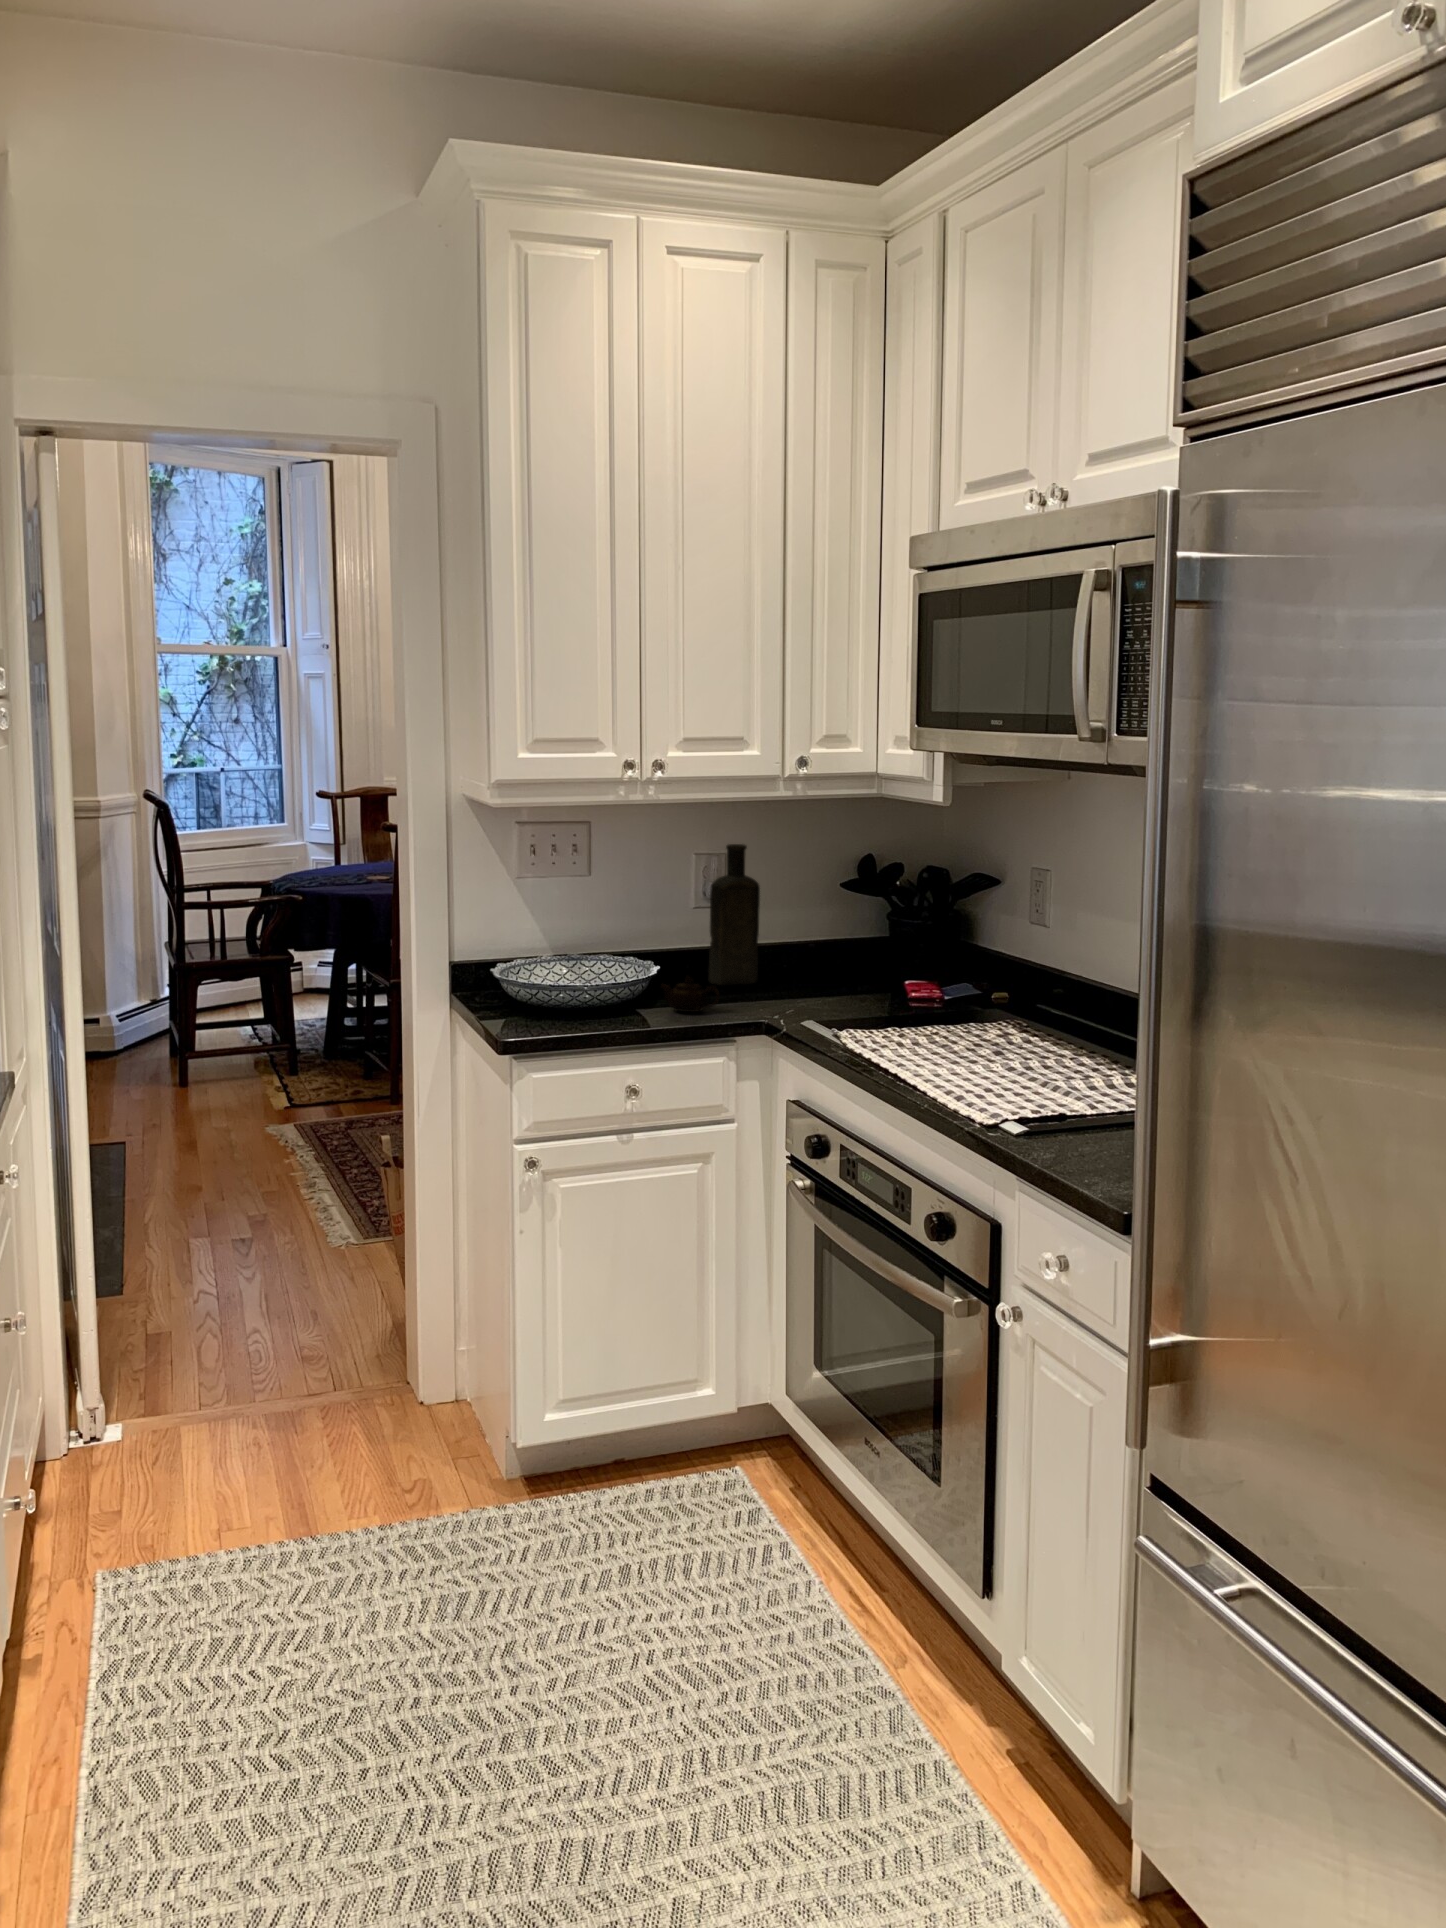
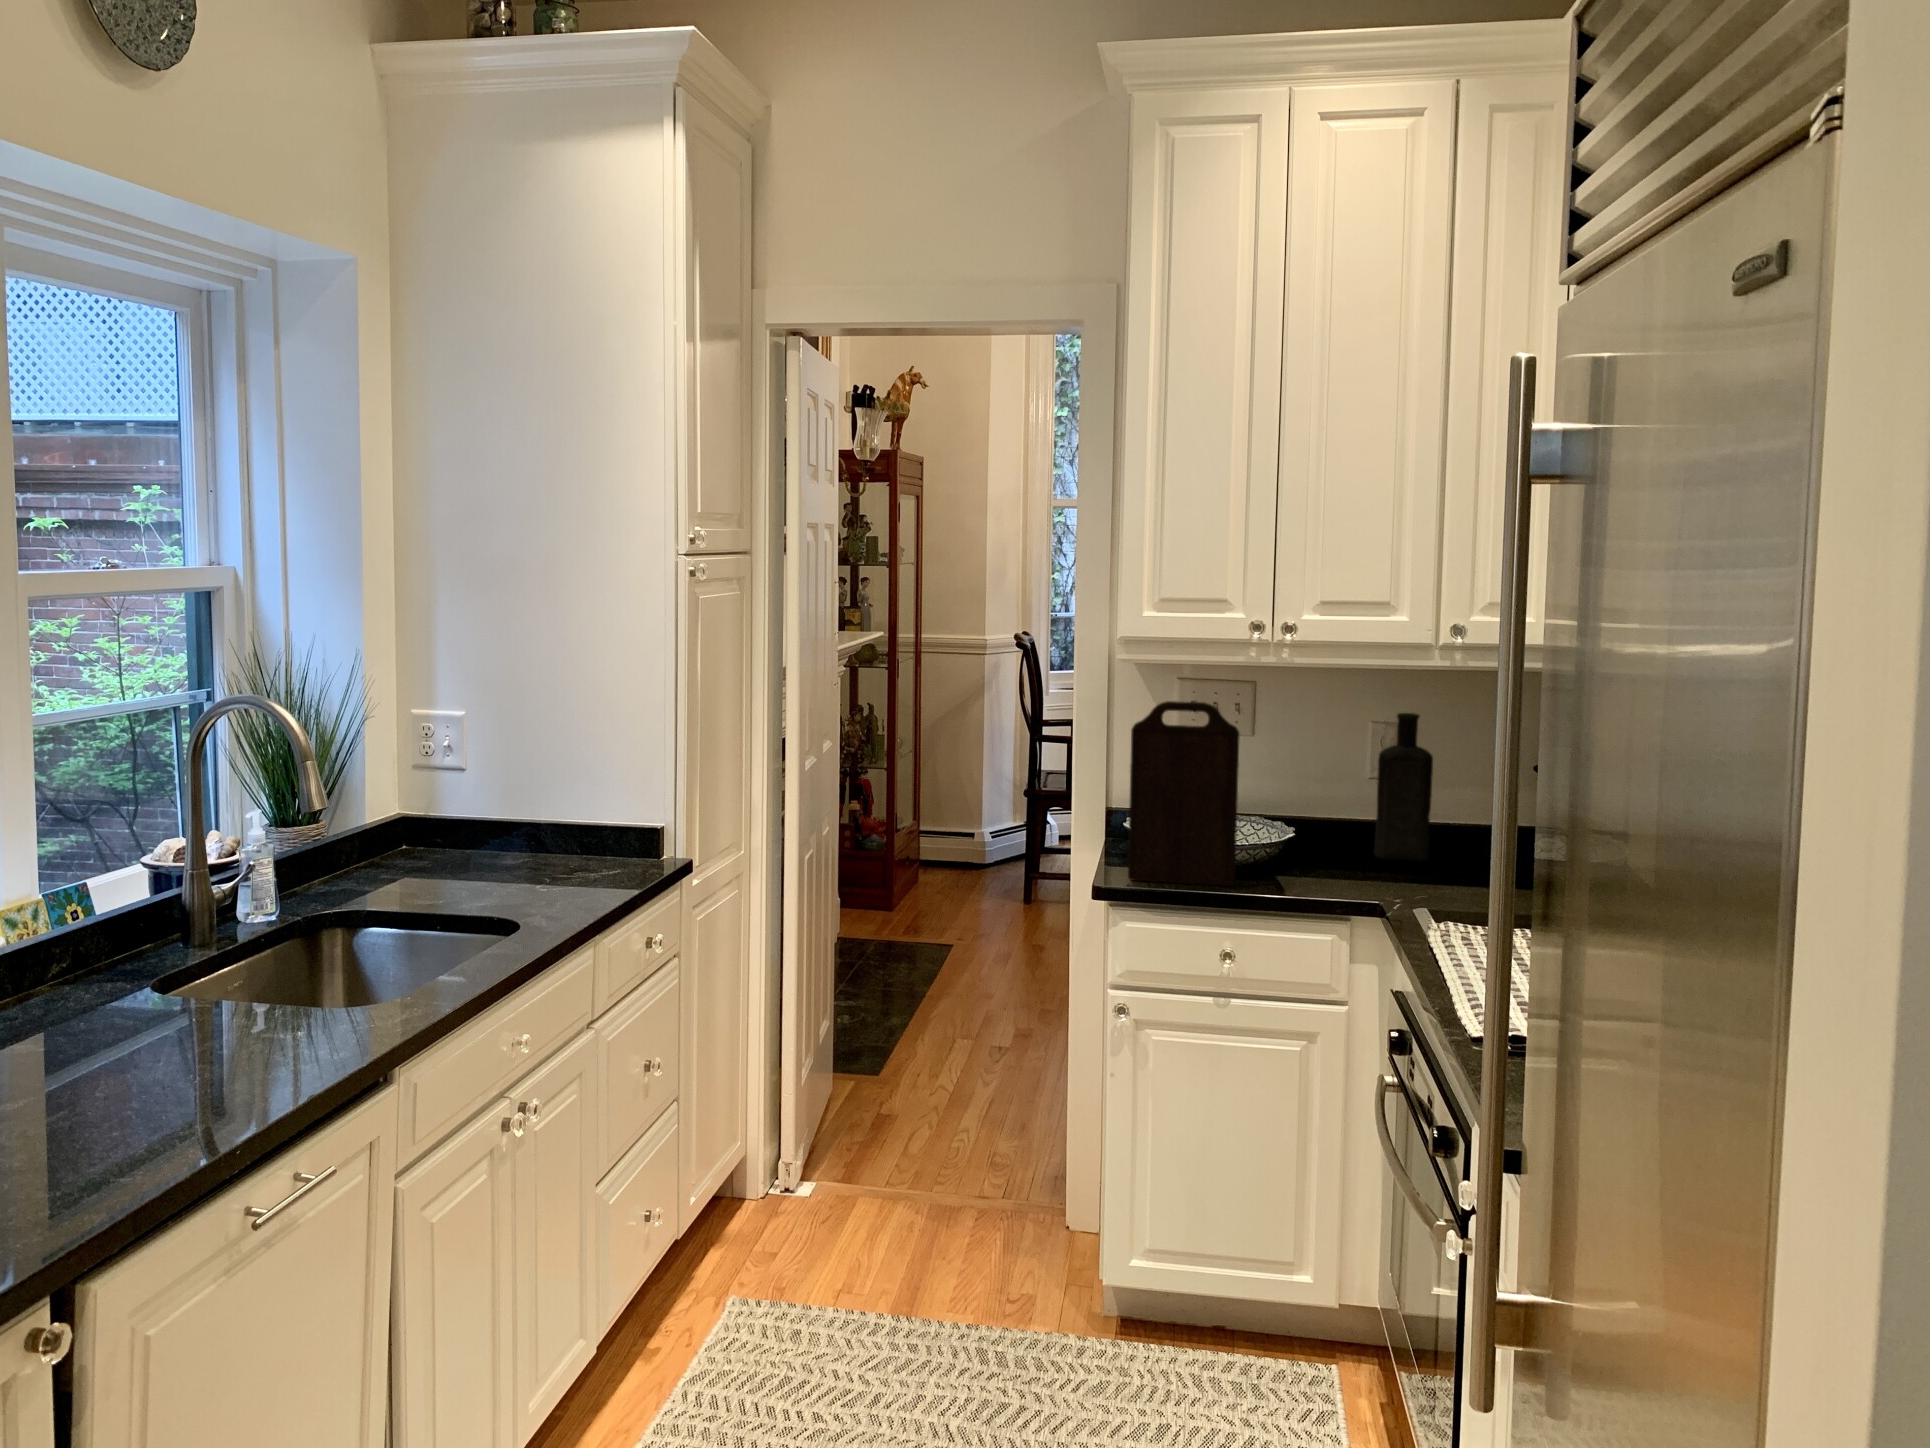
cutting board: none [520,841,627,1030] -> present [1128,701,1239,885]
teapot: present [661,976,720,1012] -> none [1289,845,1347,883]

